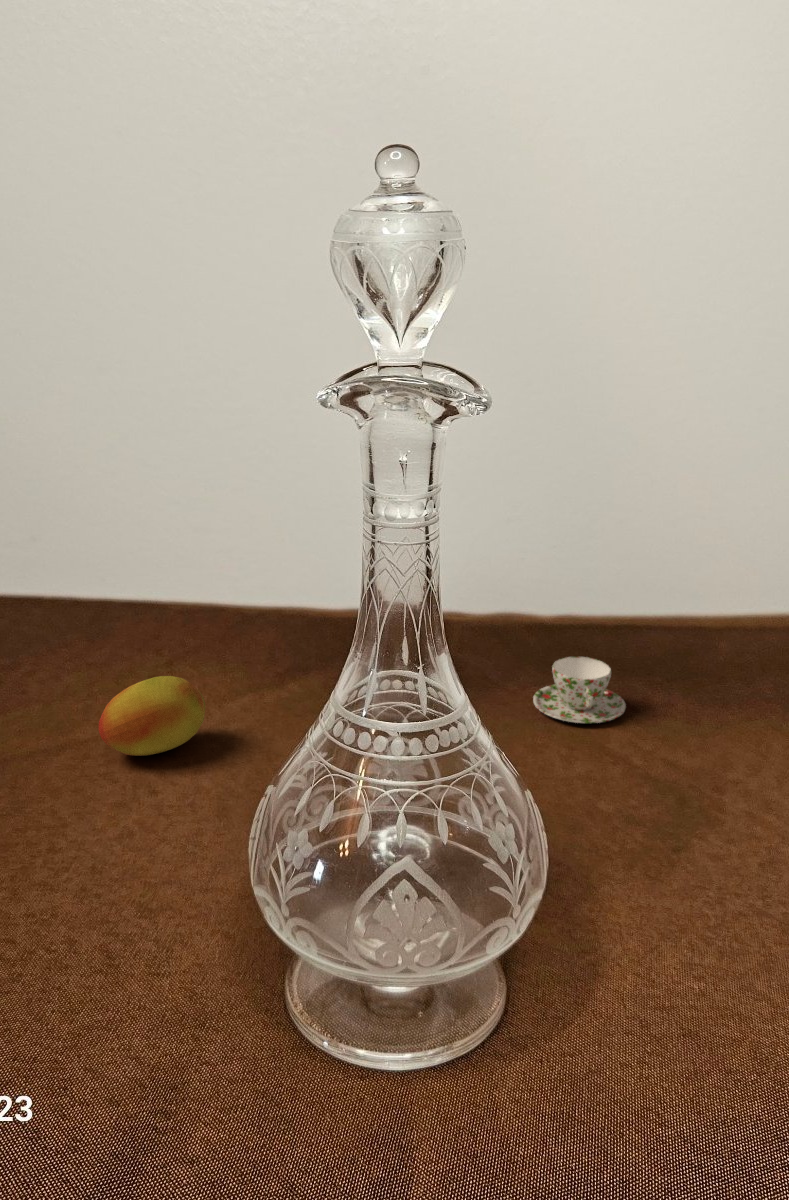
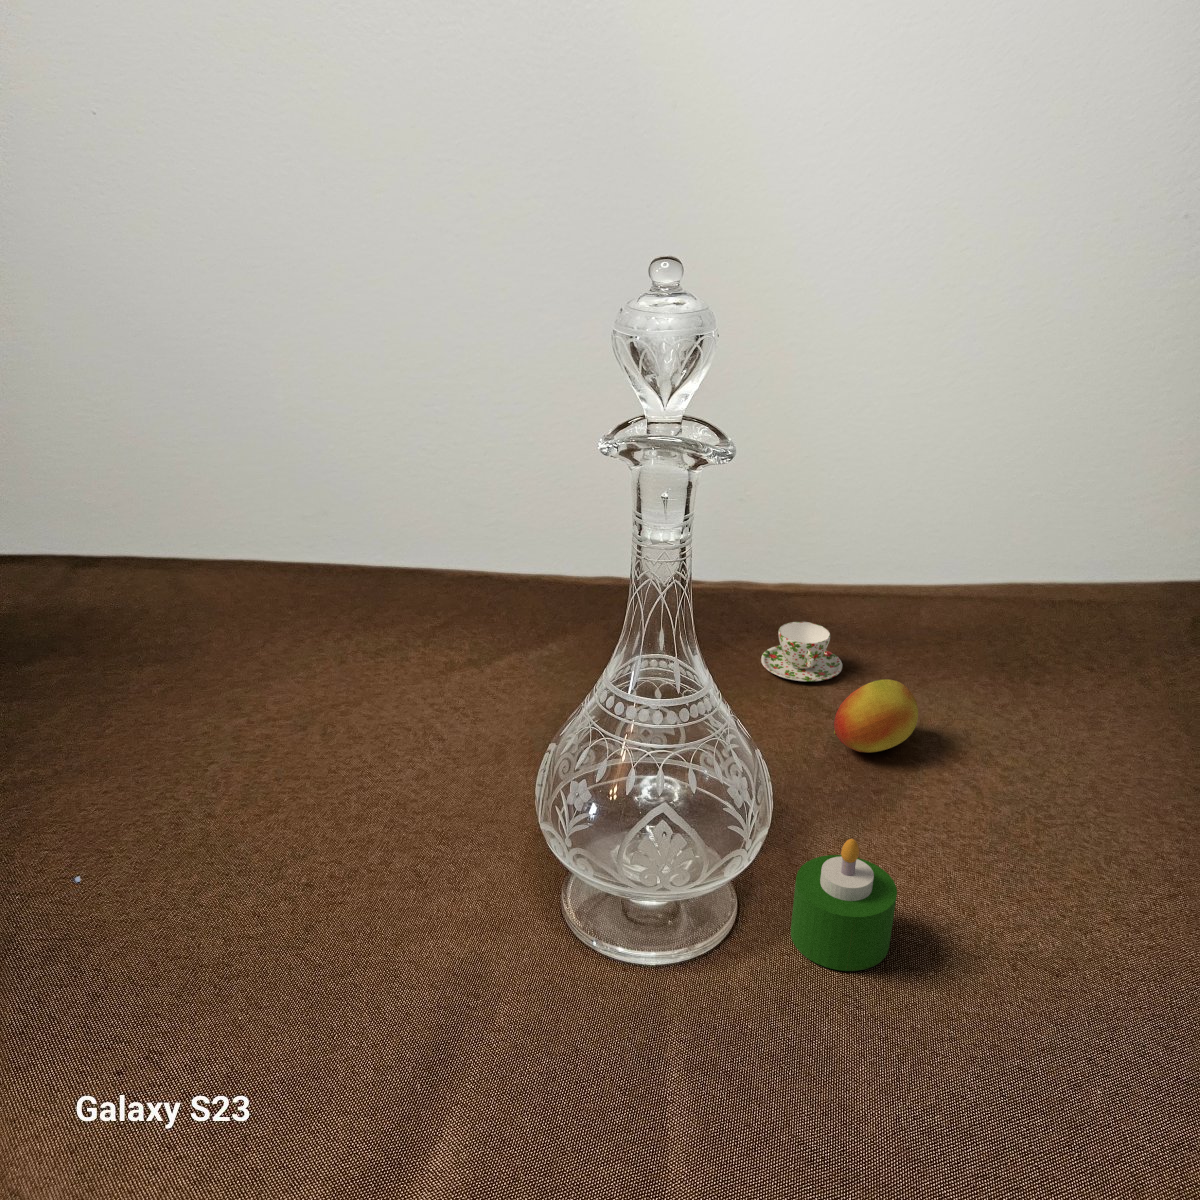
fruit: present [98,676,205,756] -> present [834,679,918,752]
candle: none [573,903,707,1075] -> present [791,839,897,971]

